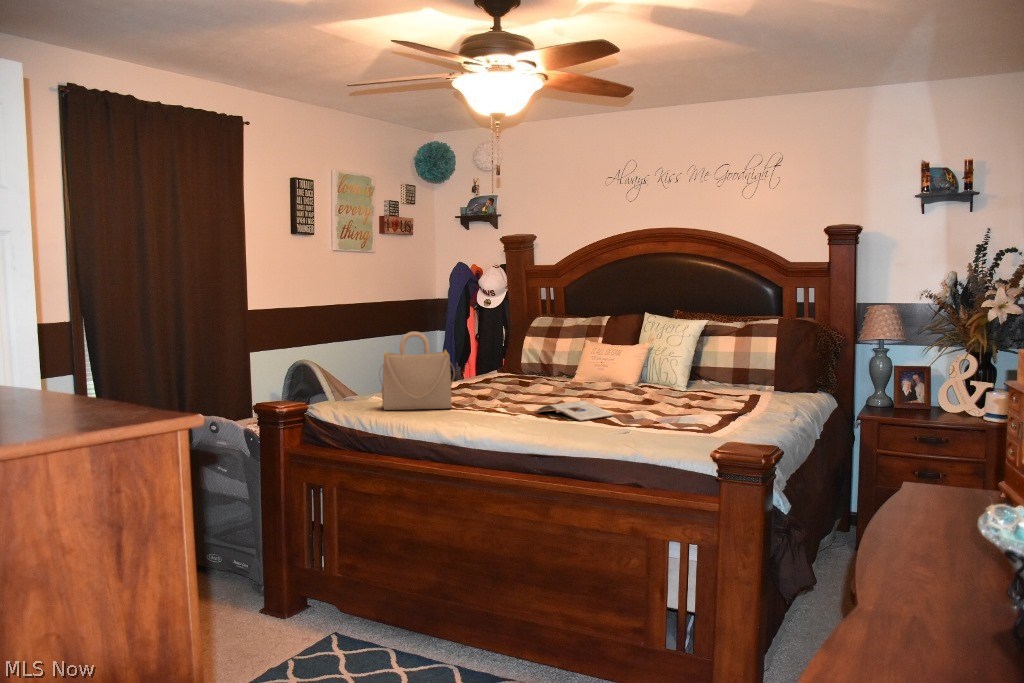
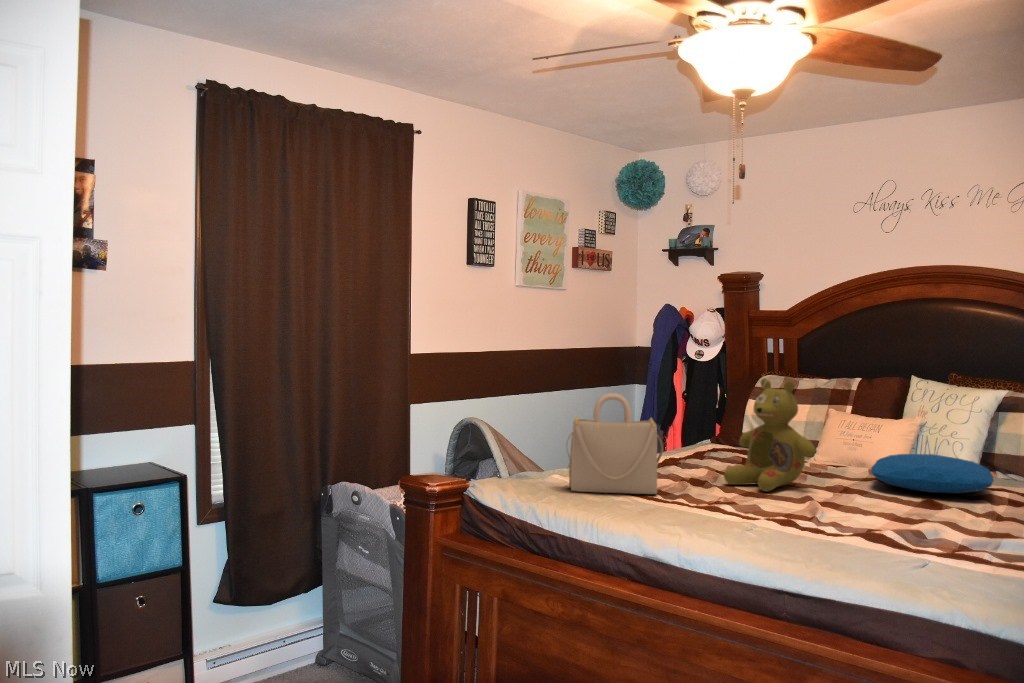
stuffed bear: none [503,316,570,402] -> present [724,378,816,491]
pillow: none [612,369,696,396] -> present [871,454,993,493]
magazine: present [534,401,614,421] -> none [767,497,883,527]

